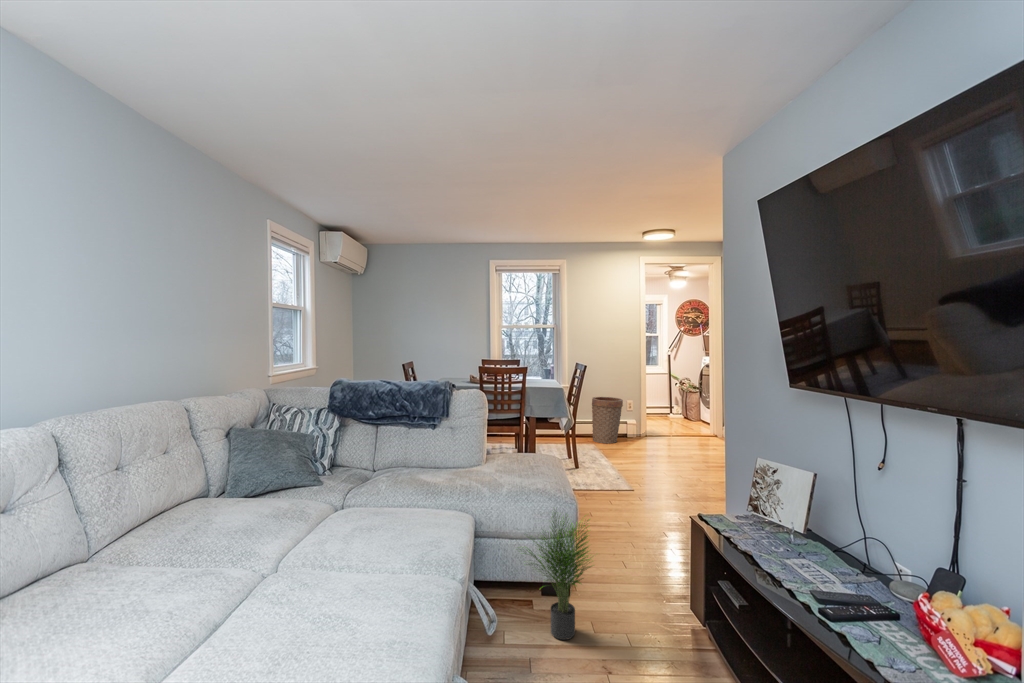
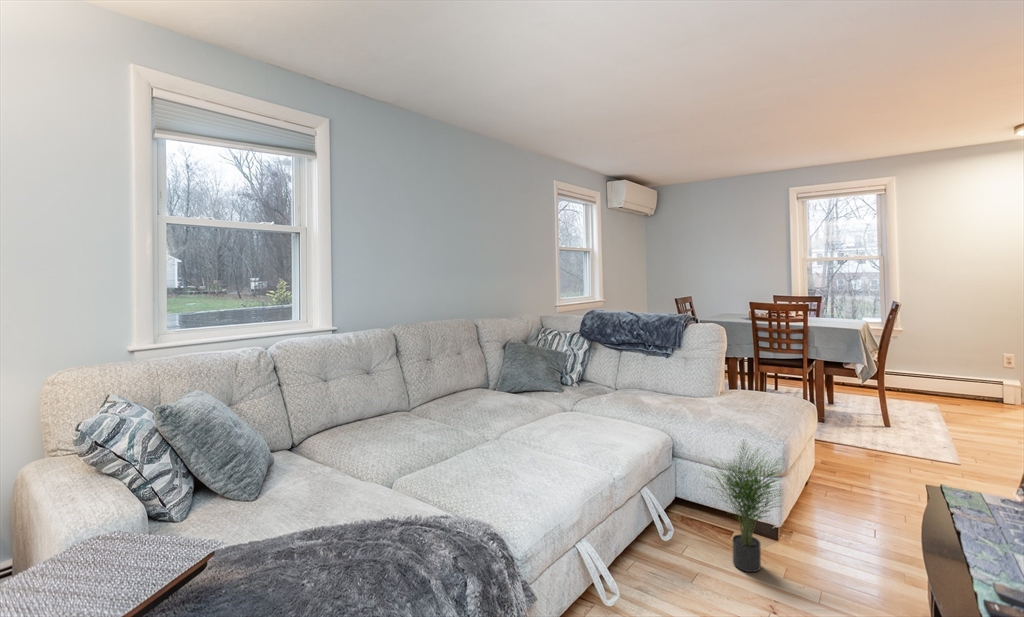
basket: present [592,397,623,443] -> none [949,348,1007,412]

